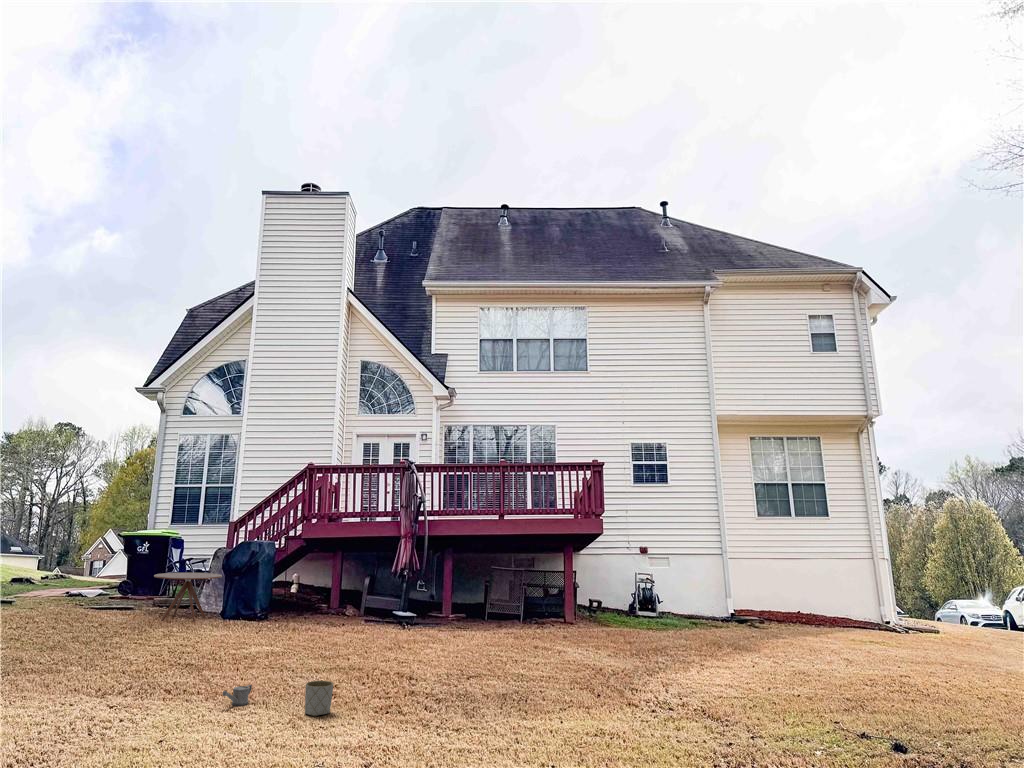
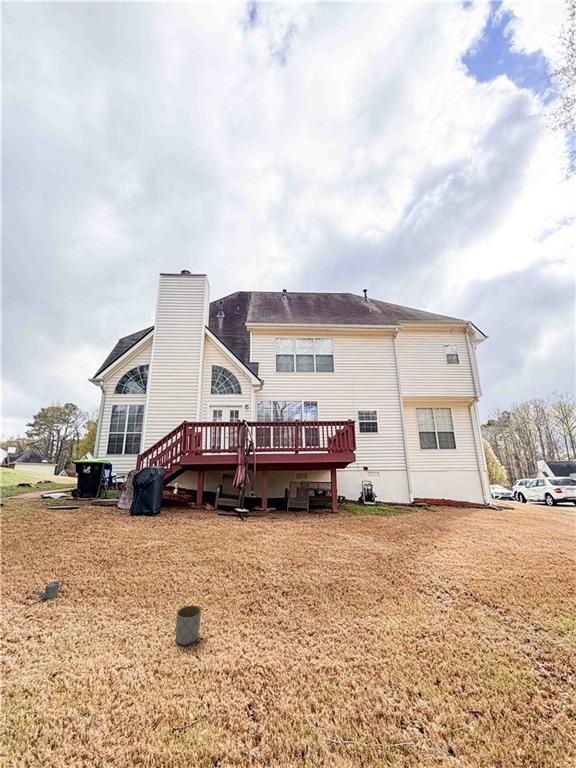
round table: present [154,573,222,622] -> none [86,487,130,520]
watering can: present [223,685,252,706] -> present [32,580,64,599]

